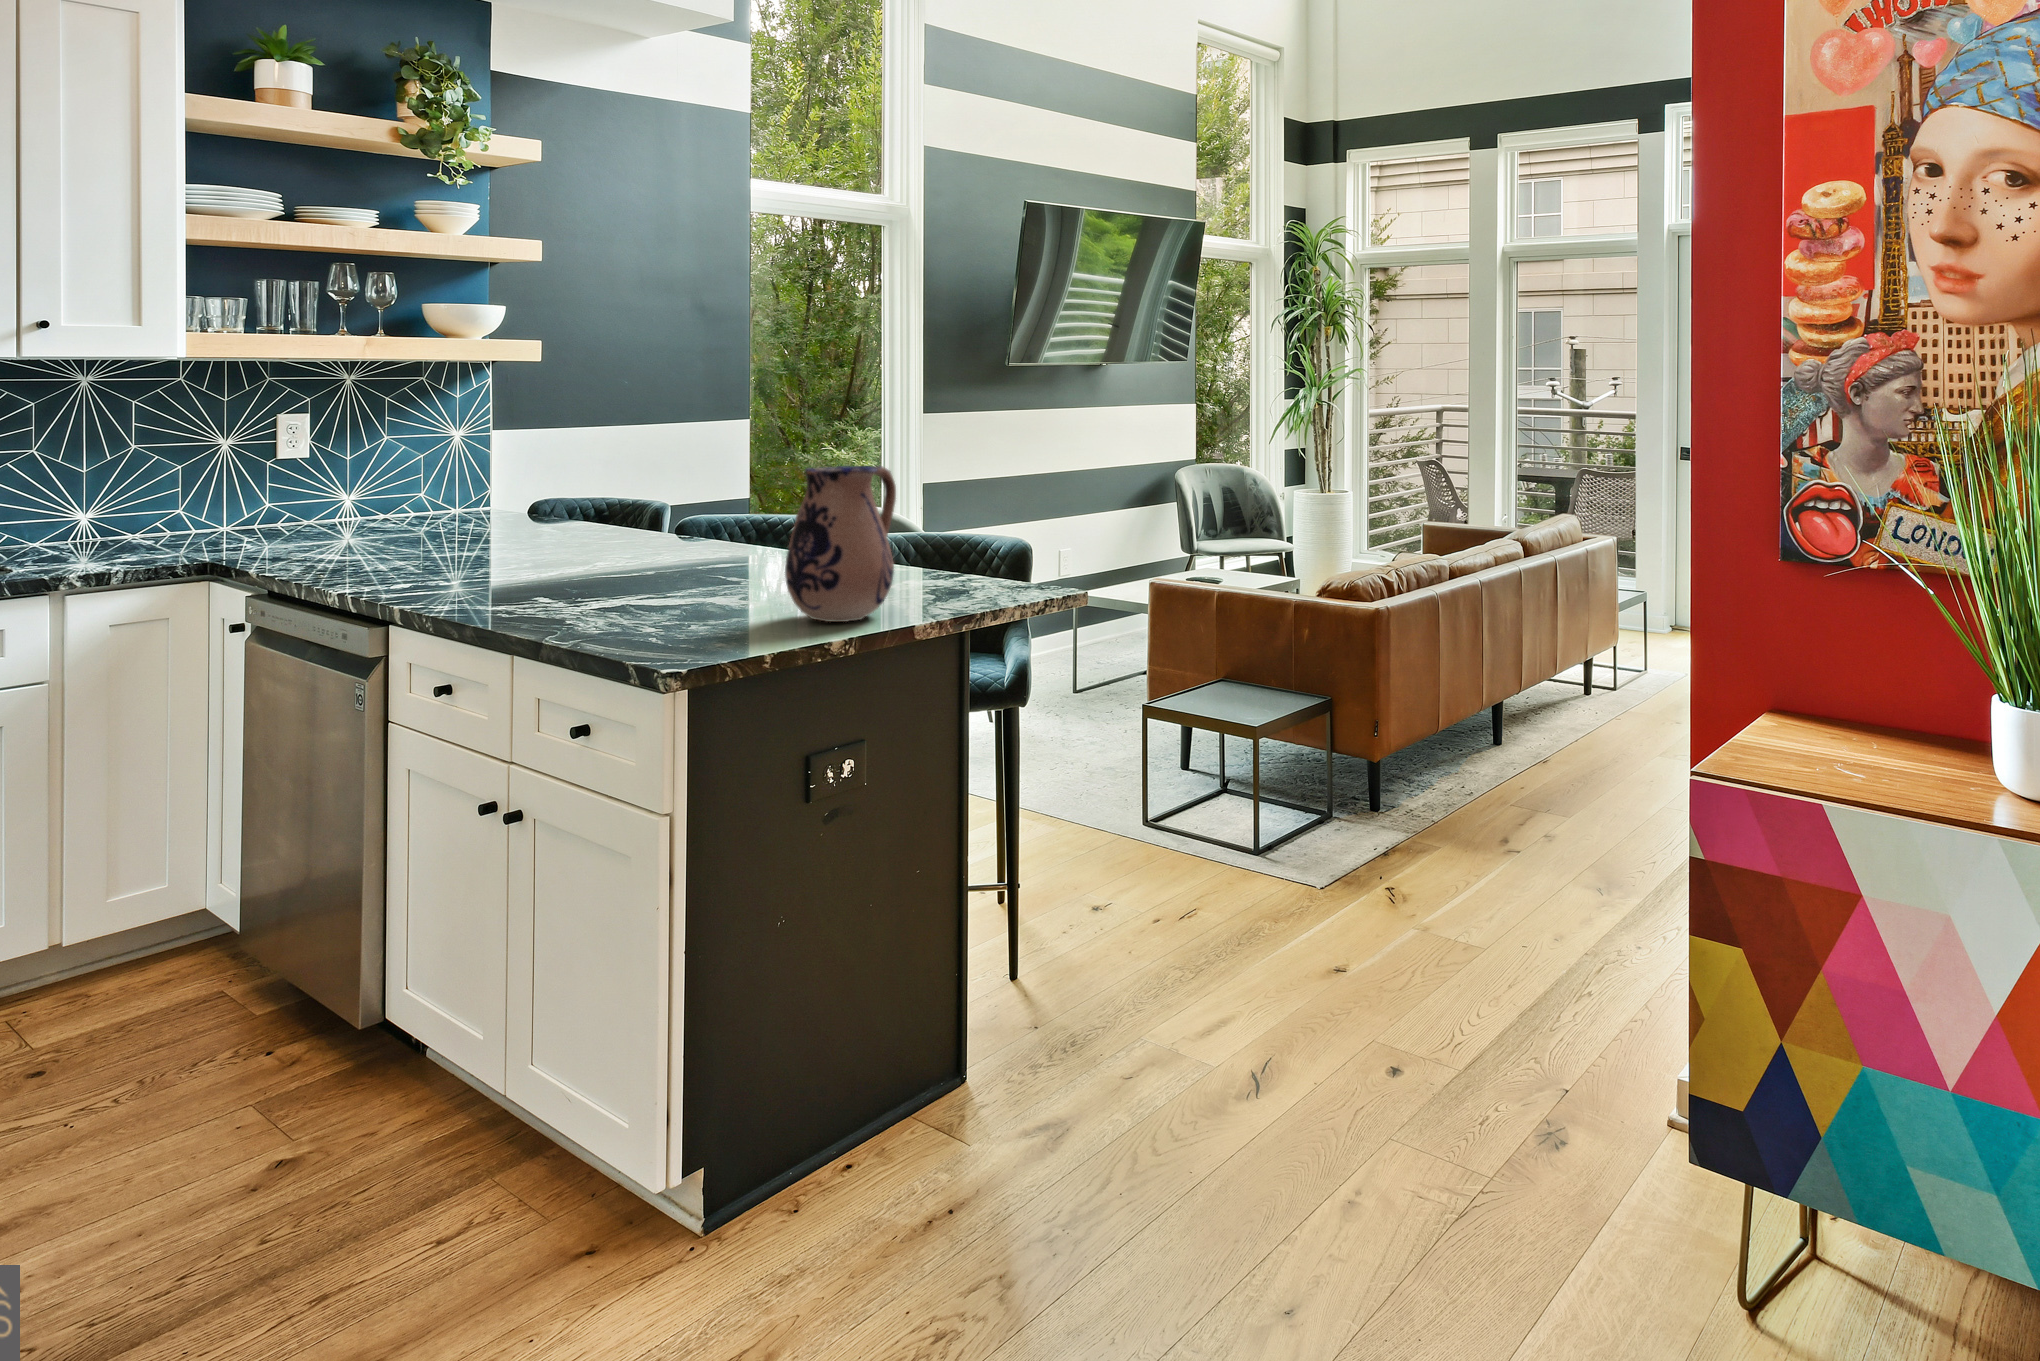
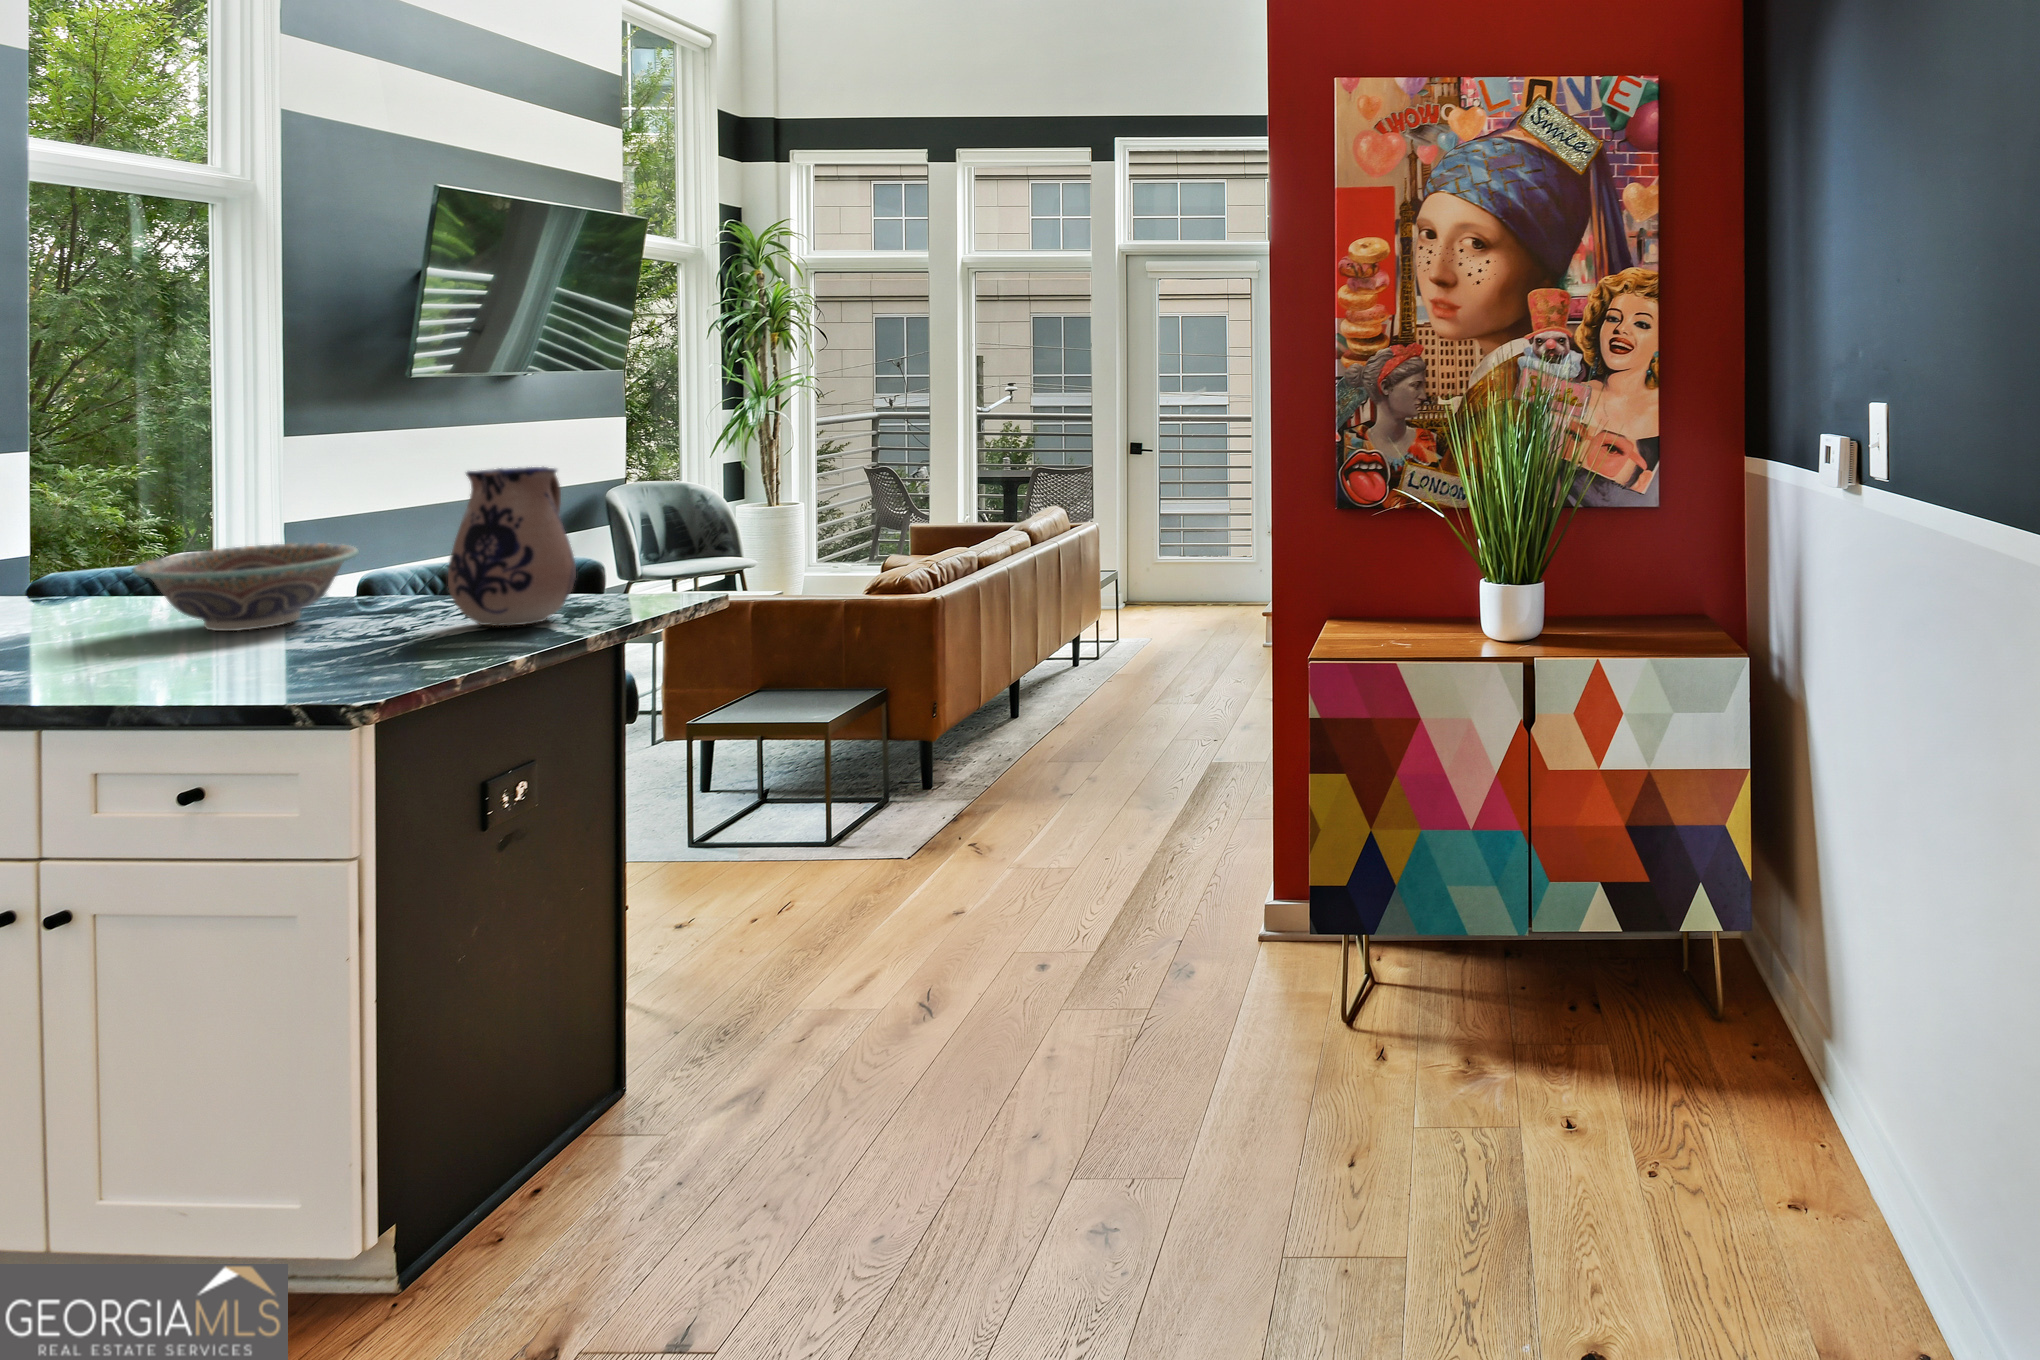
decorative bowl: none [602,523,764,599] -> present [132,543,359,631]

